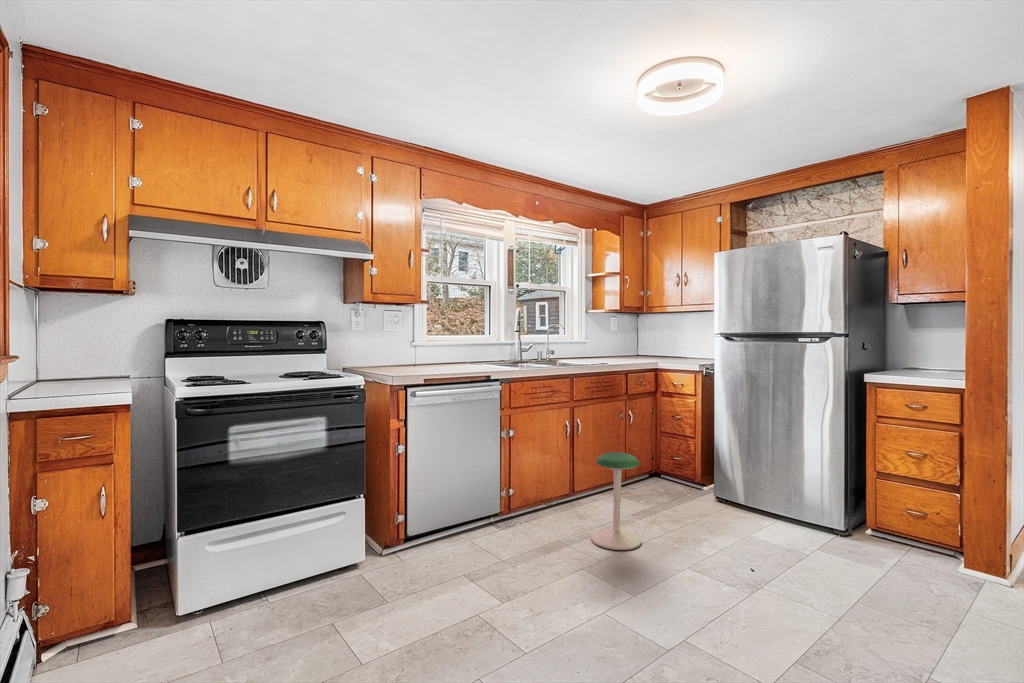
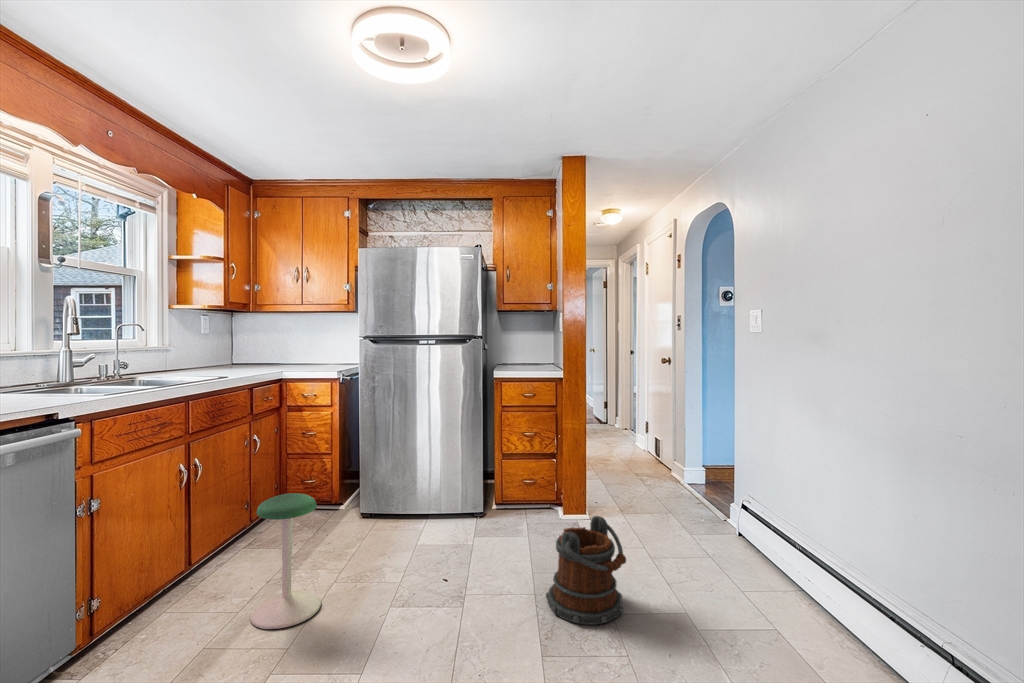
bucket: none [844,545,956,665] -> present [546,516,626,625]

